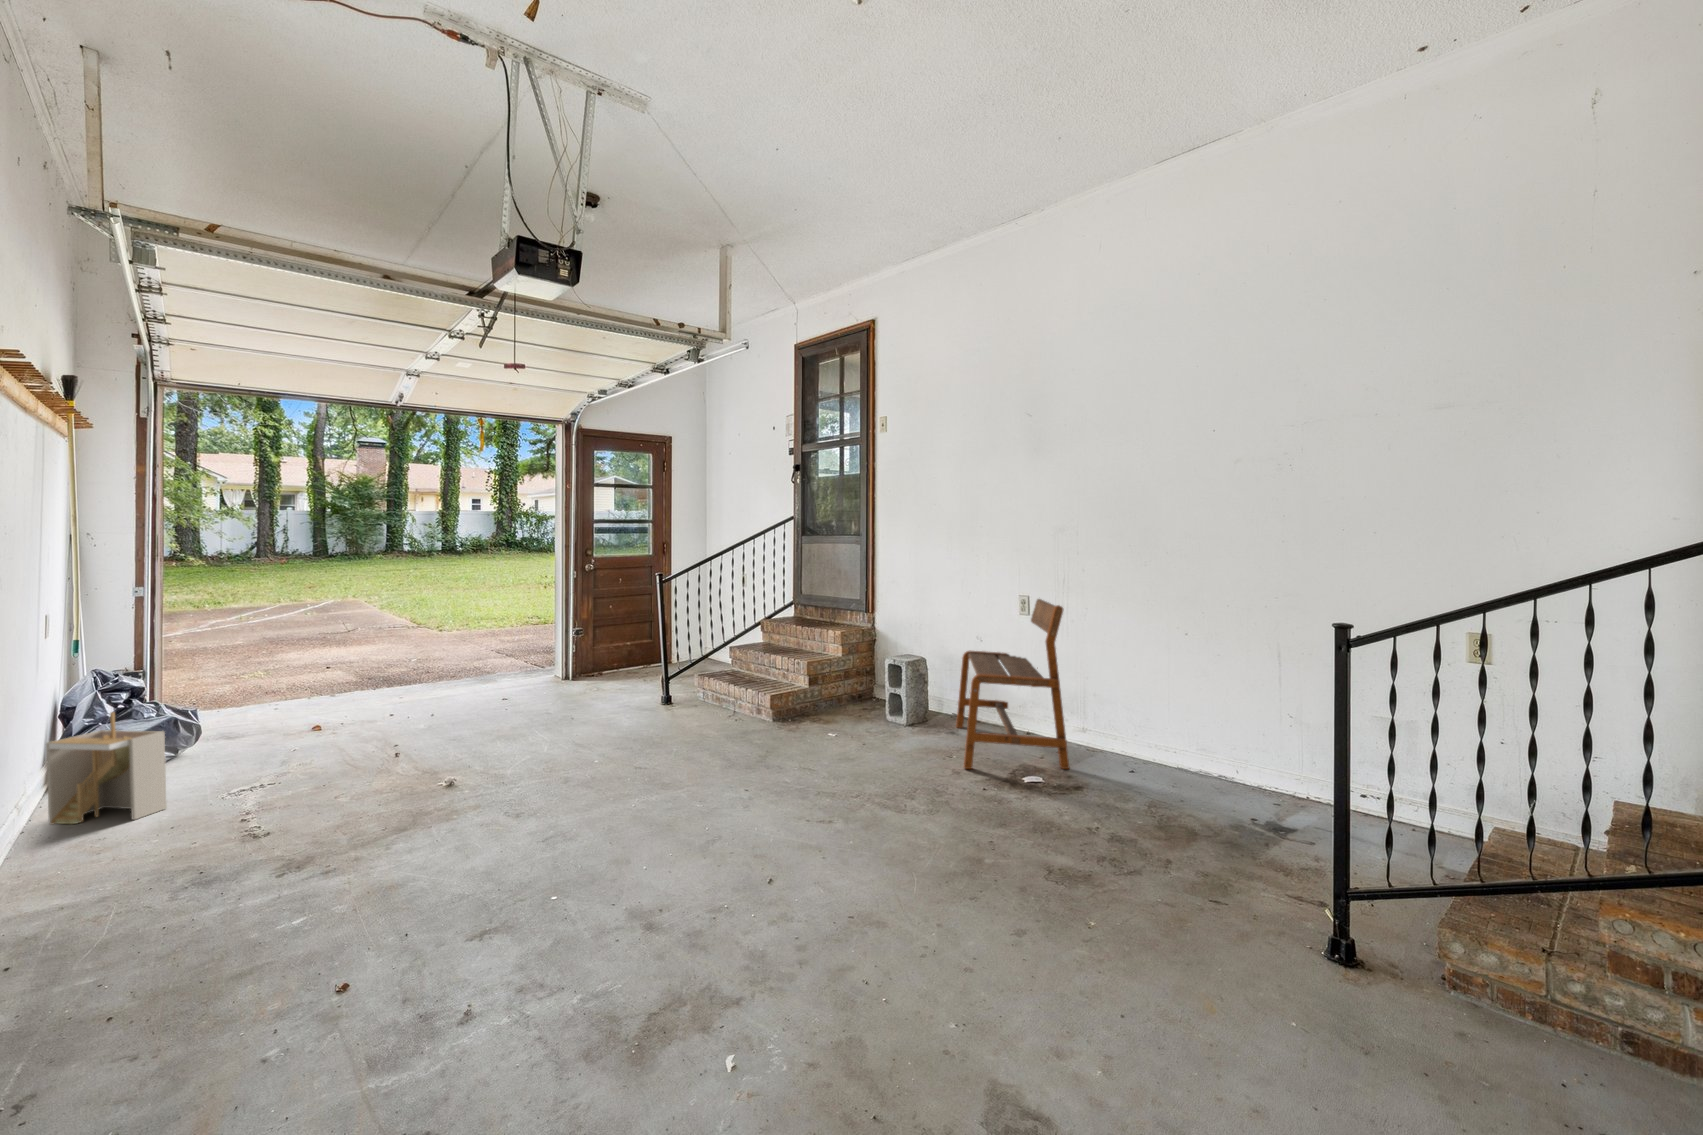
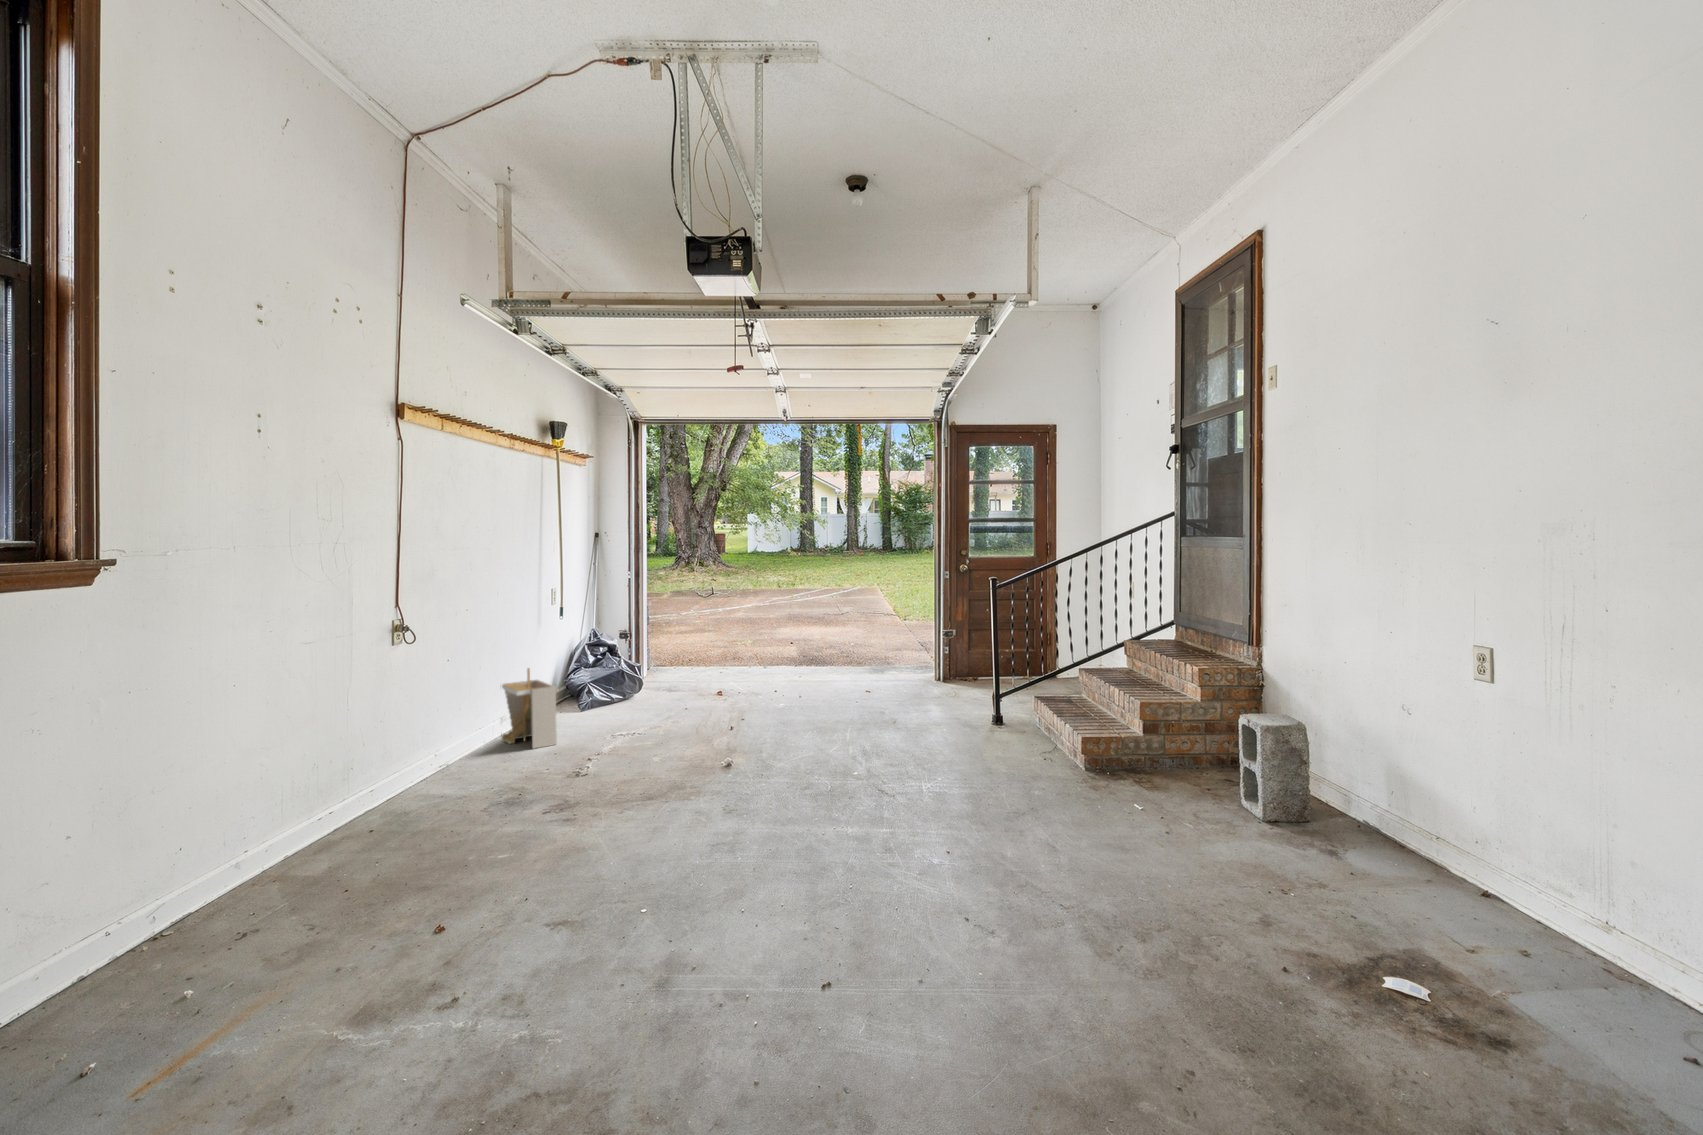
bench: present [956,599,1069,769] -> none [1266,646,1533,997]

